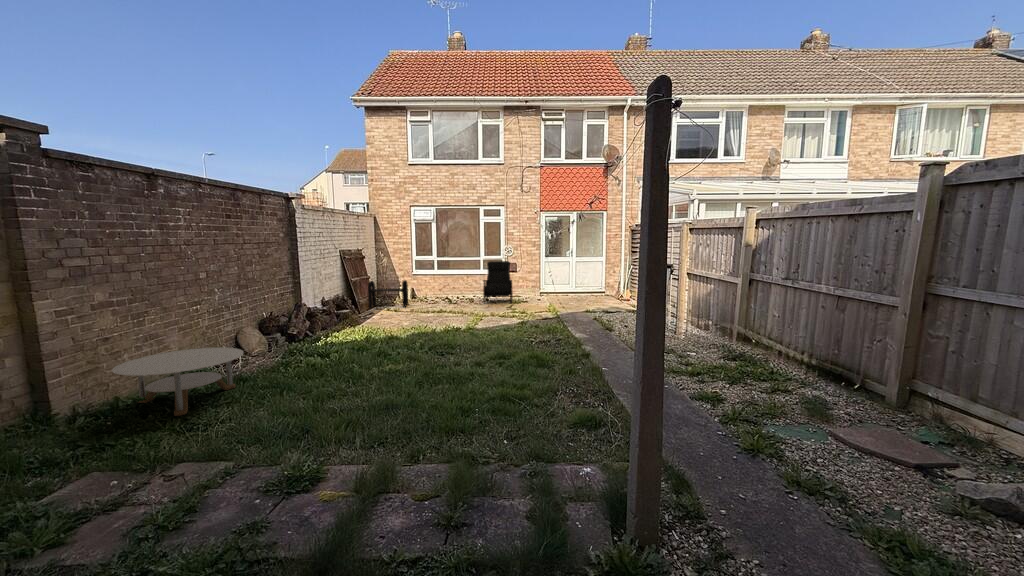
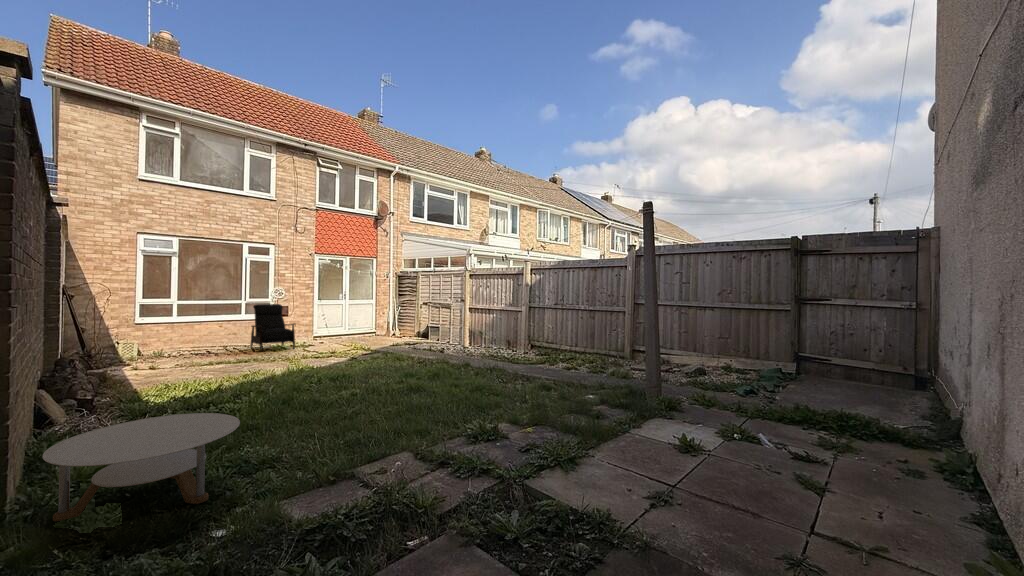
bench: present [368,280,408,308] -> none [84,329,157,371]

